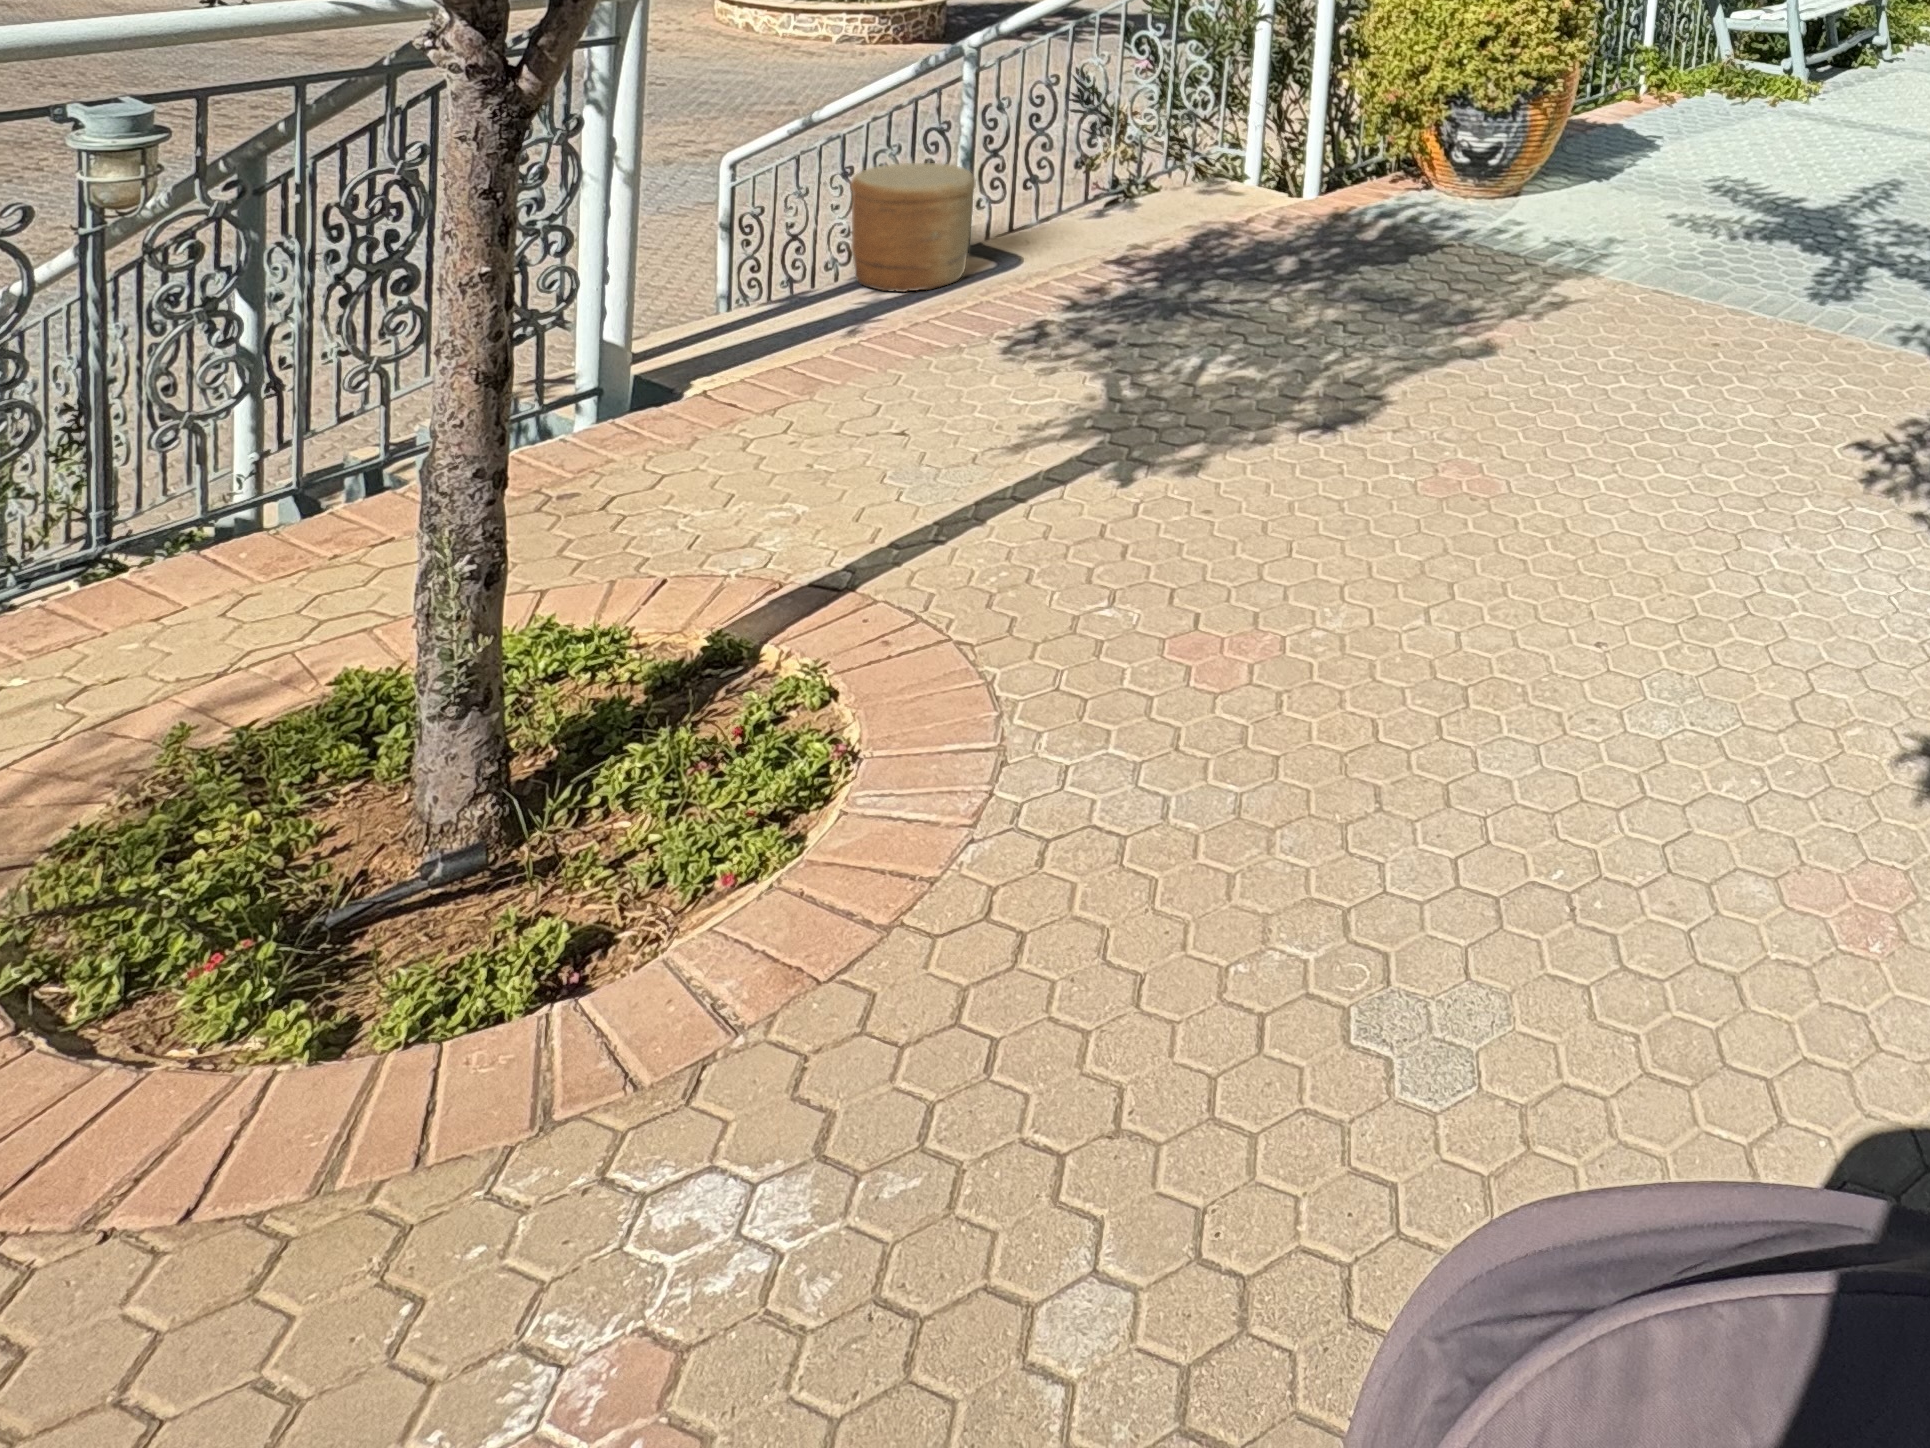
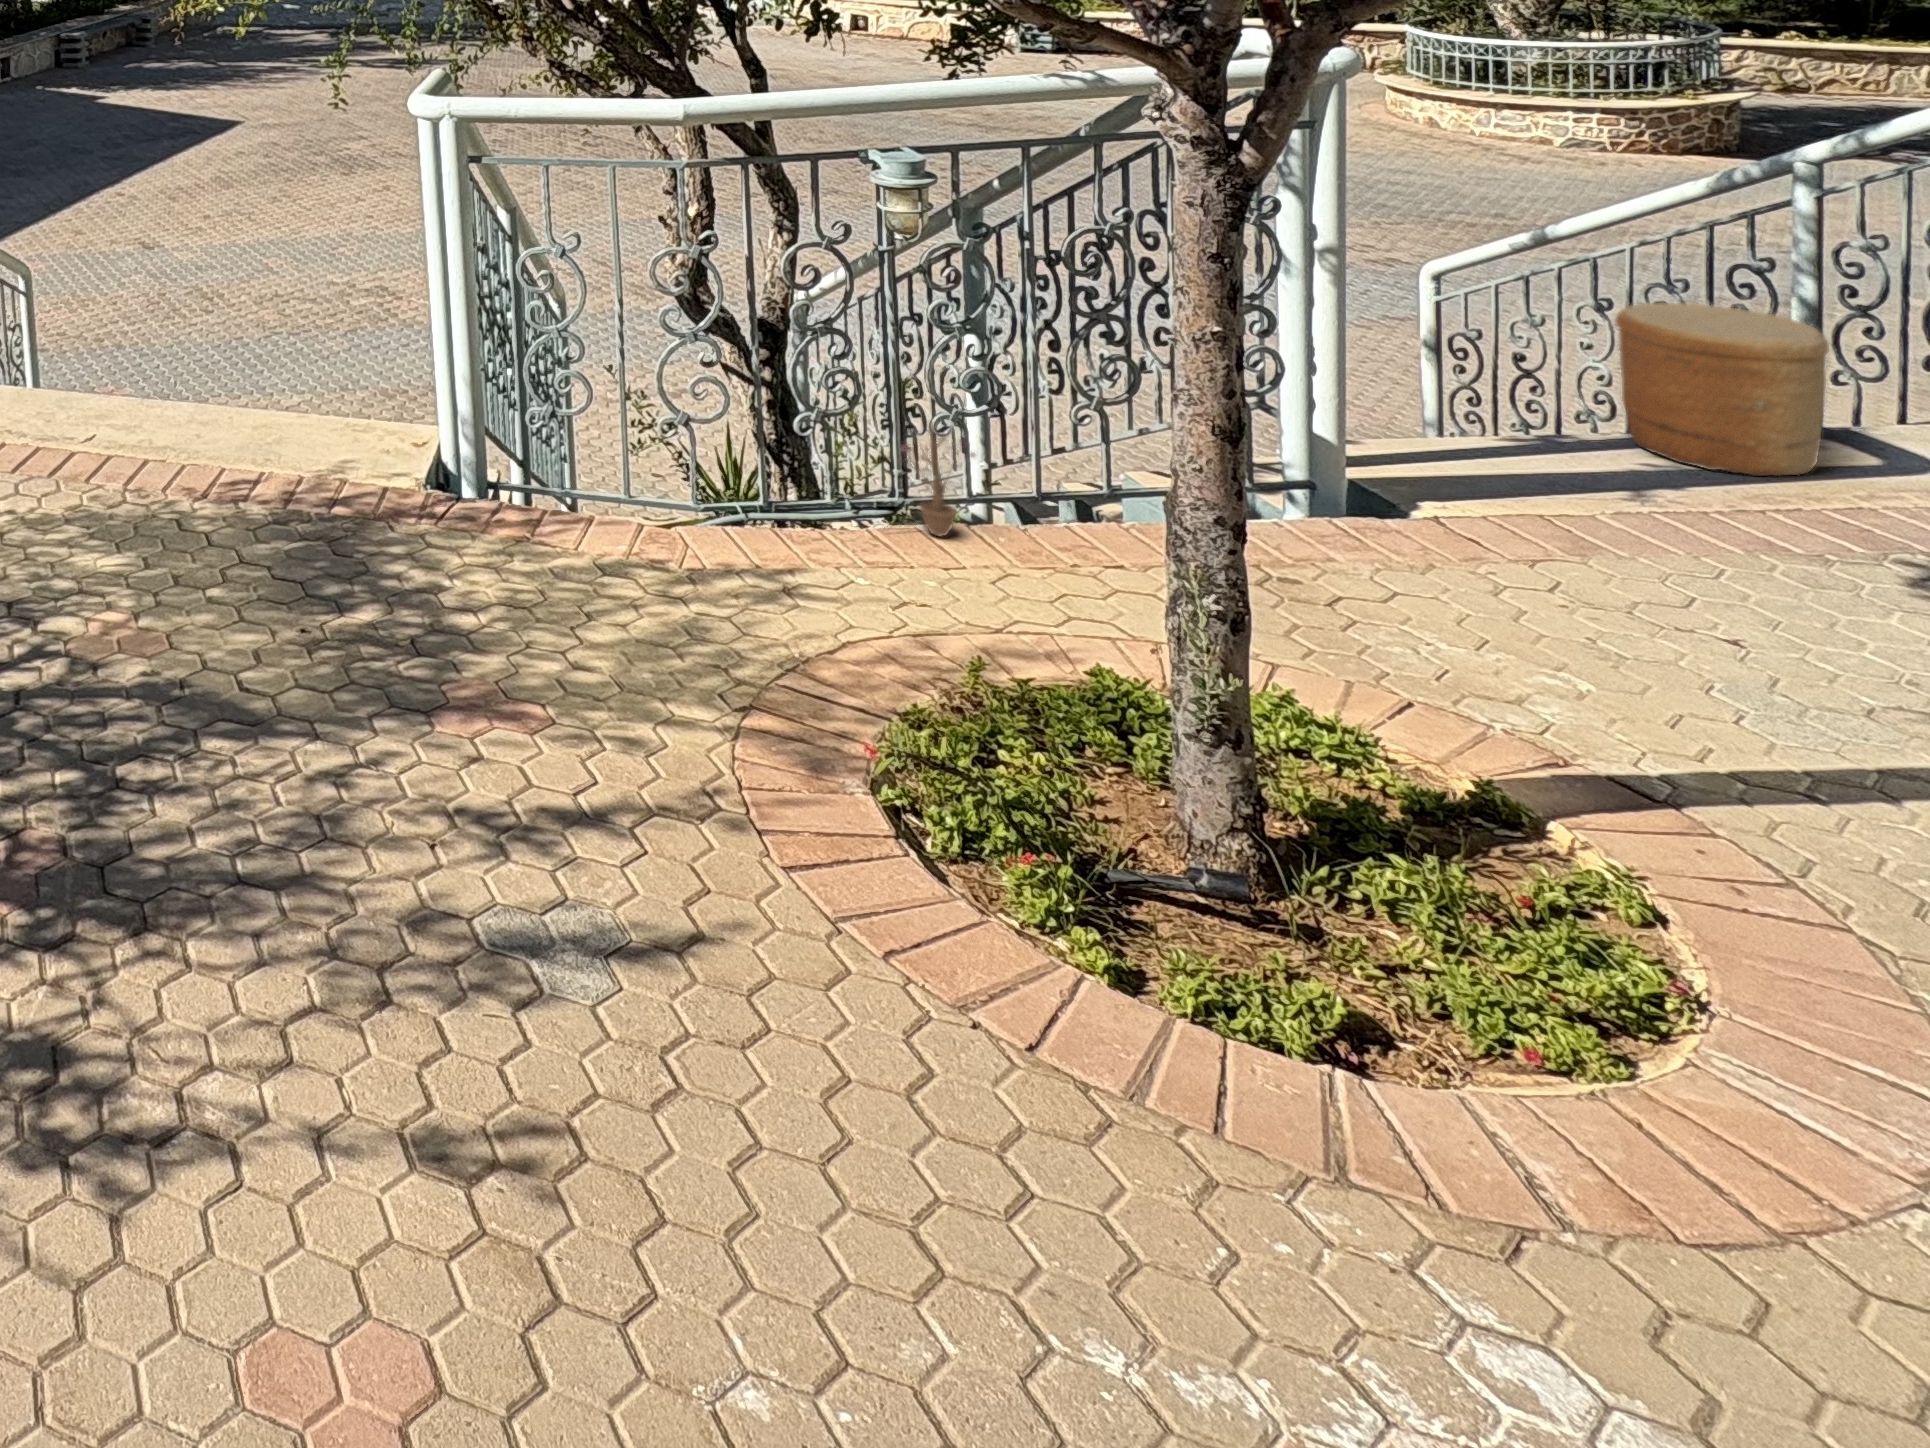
decorative plant: none [69,434,217,592] -> present [884,422,975,537]

